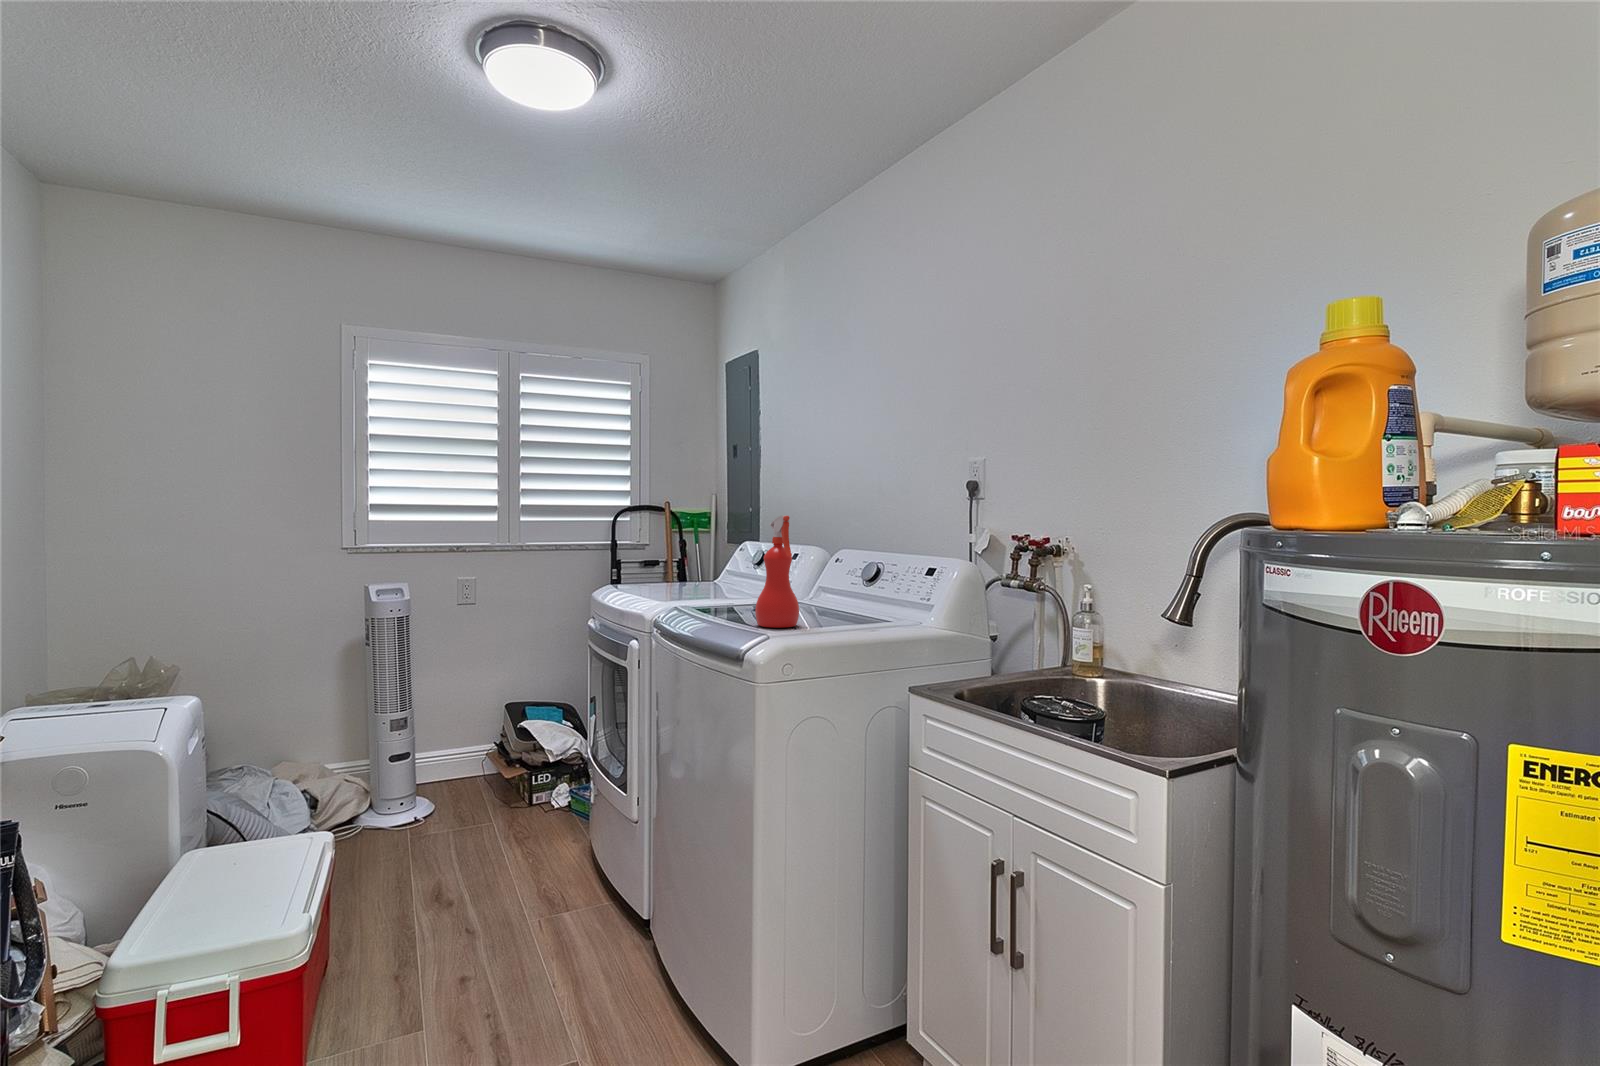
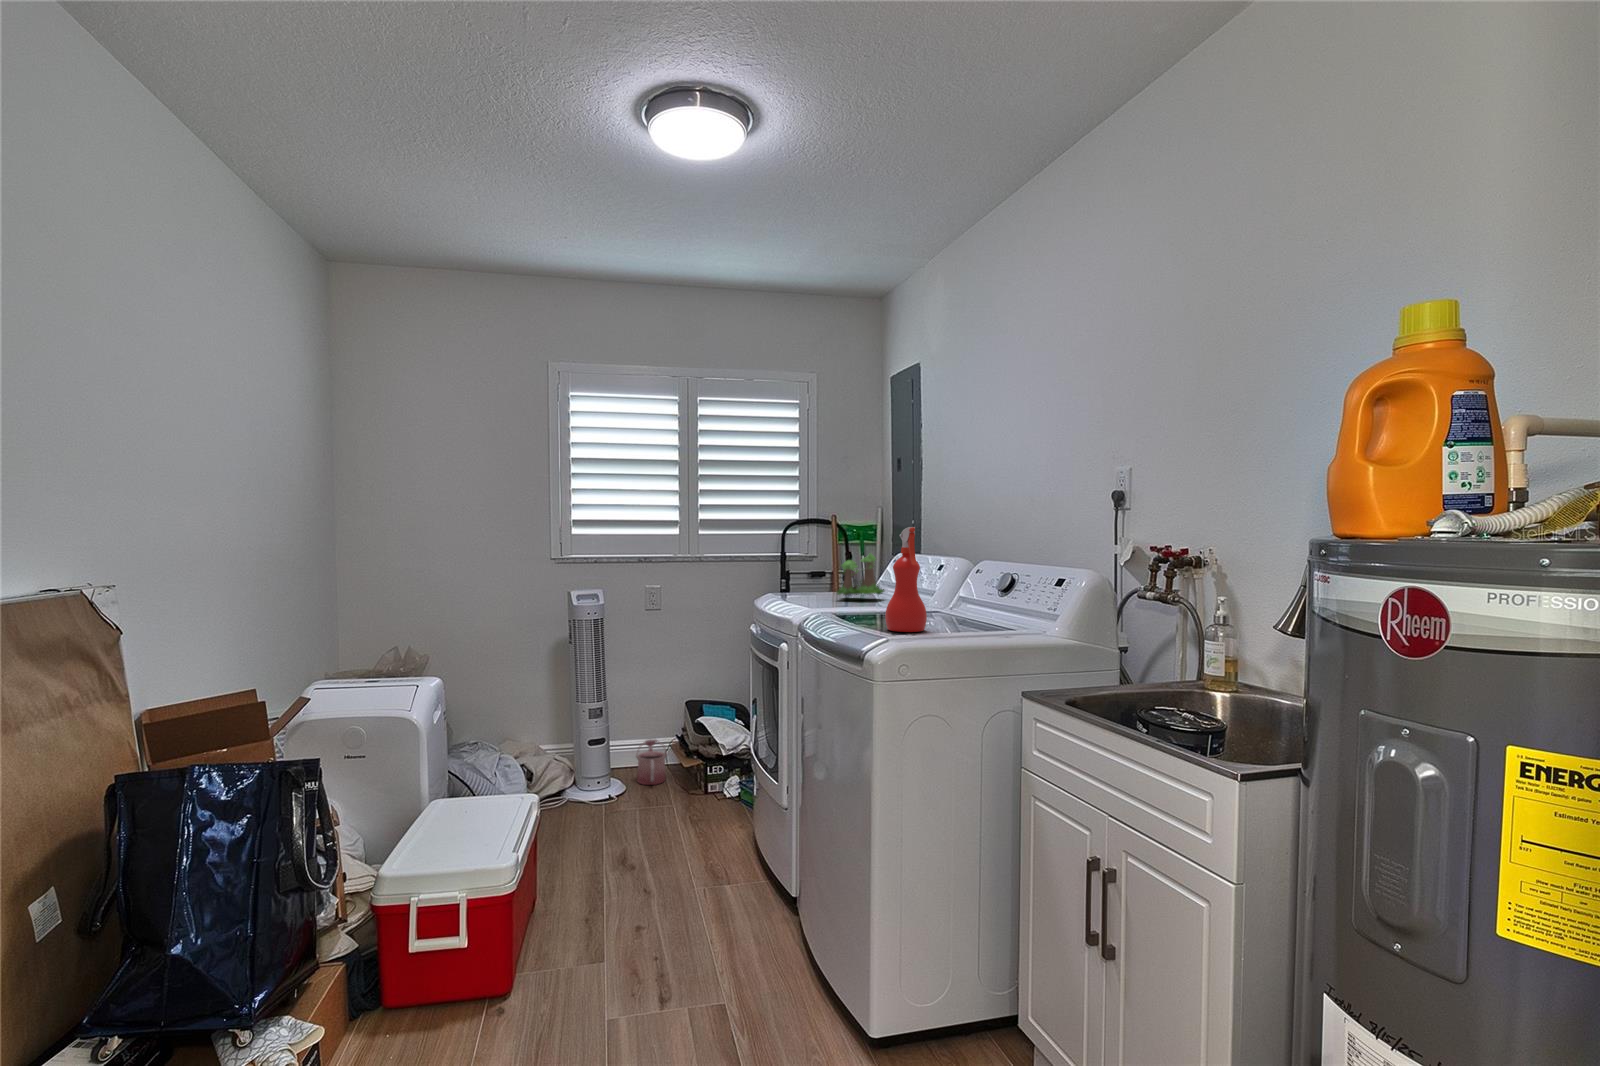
plant: none [682,522,735,592] -> present [837,554,884,595]
watering can: none [447,748,484,800] -> present [636,739,667,785]

